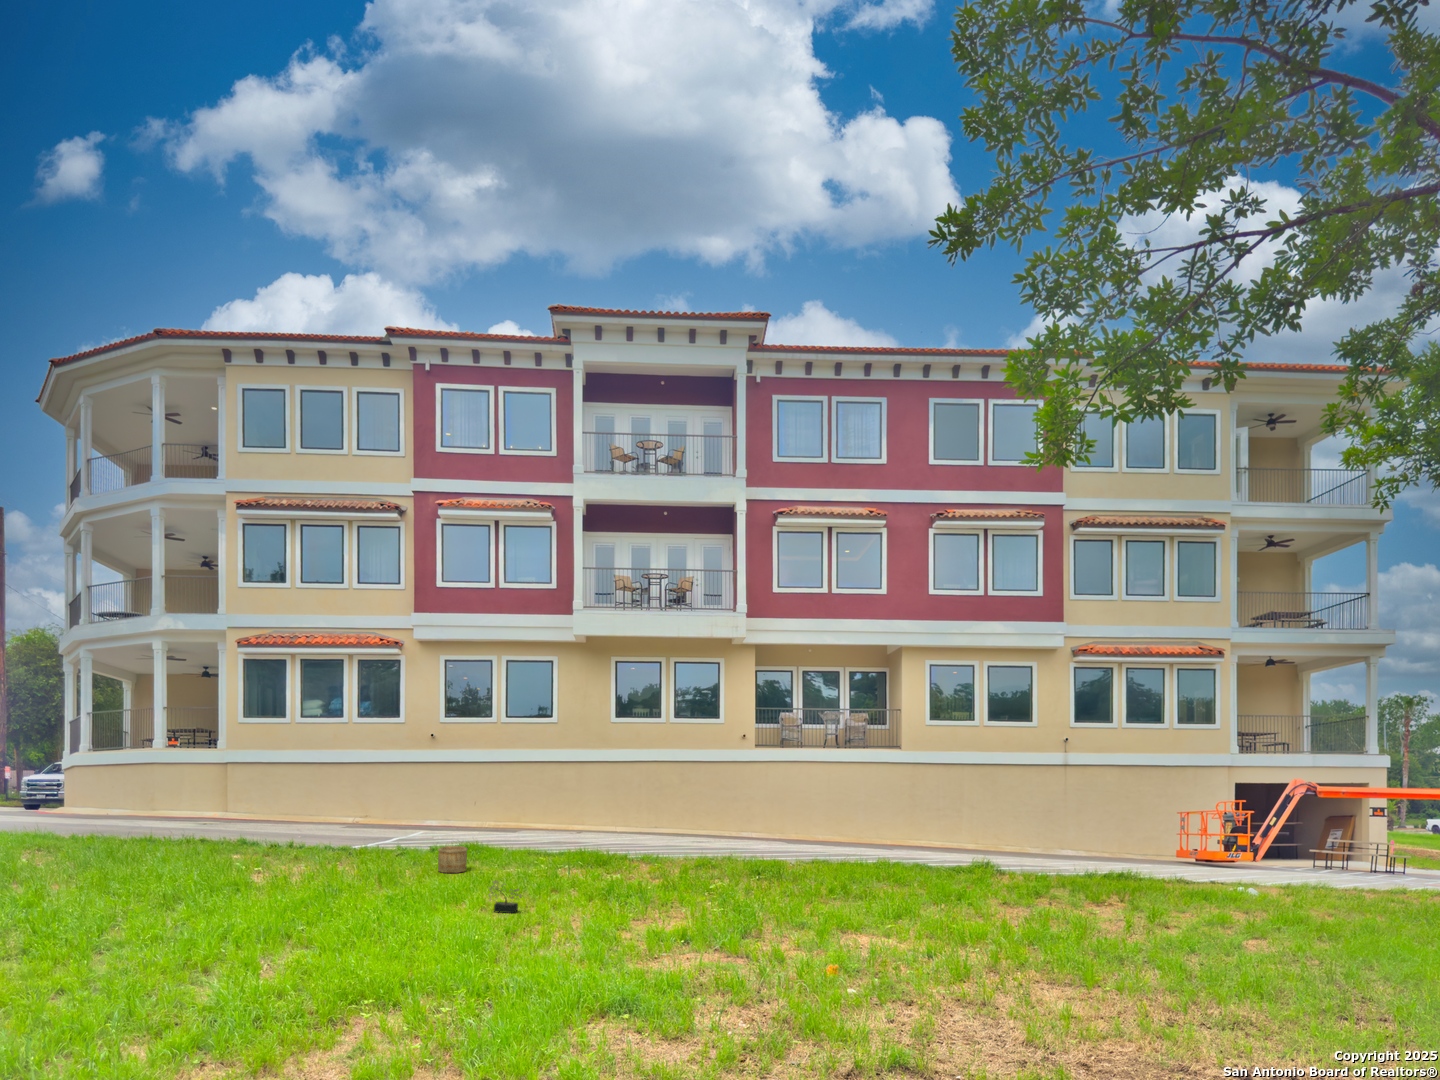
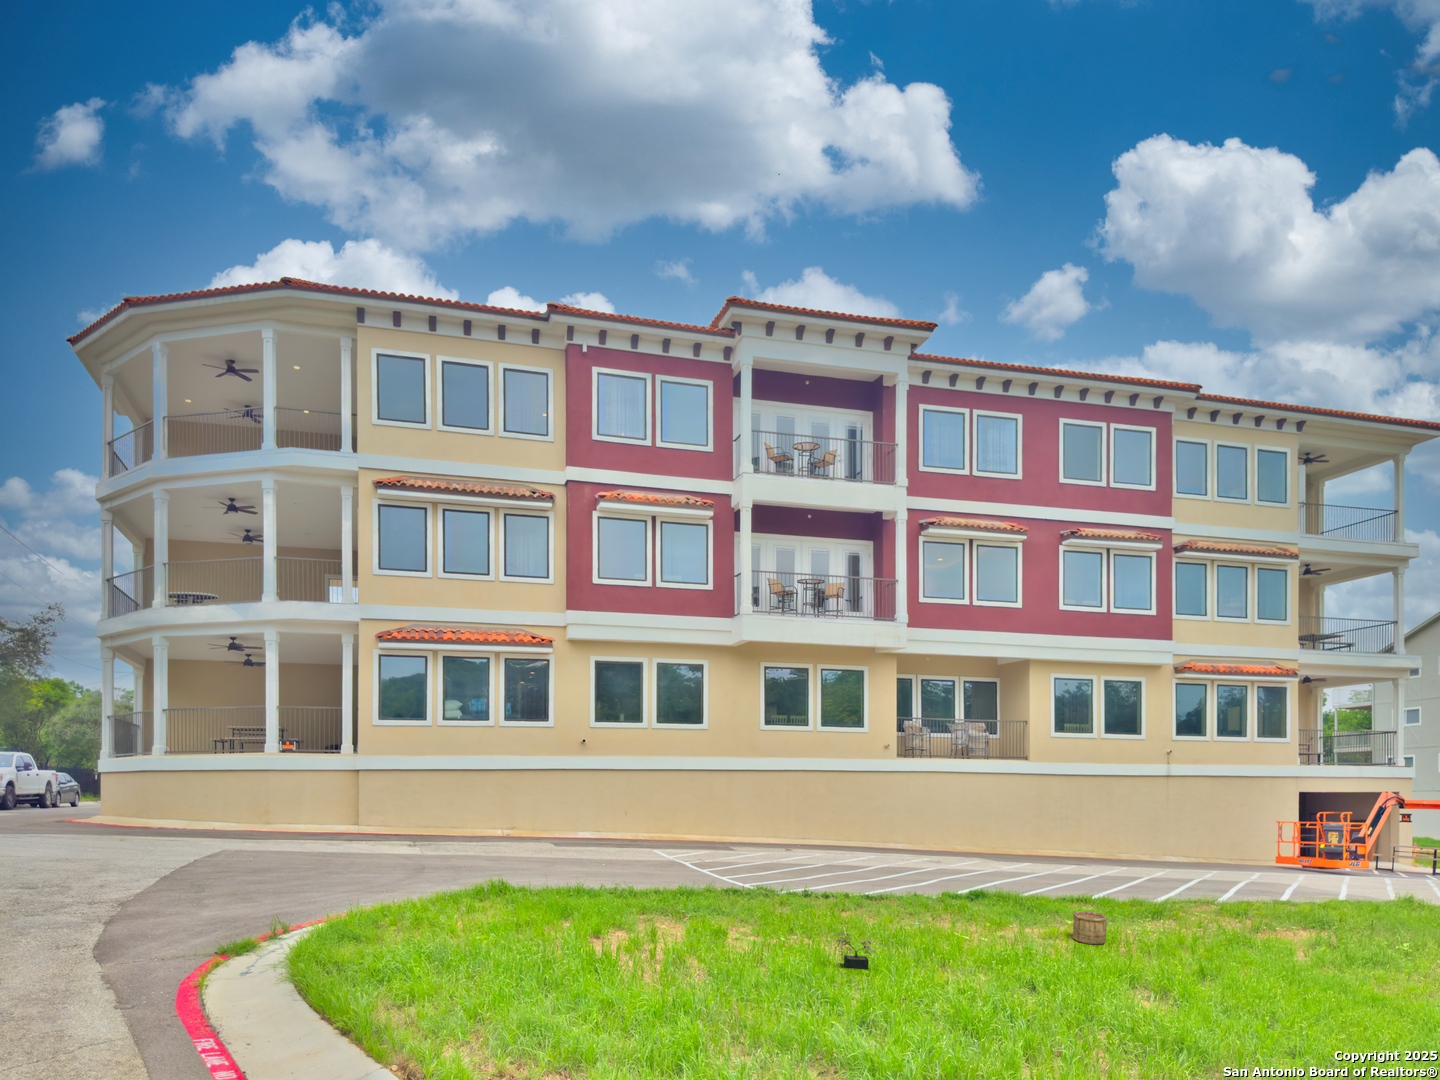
decorative plant: present [489,881,521,913] -> present [835,932,874,969]

